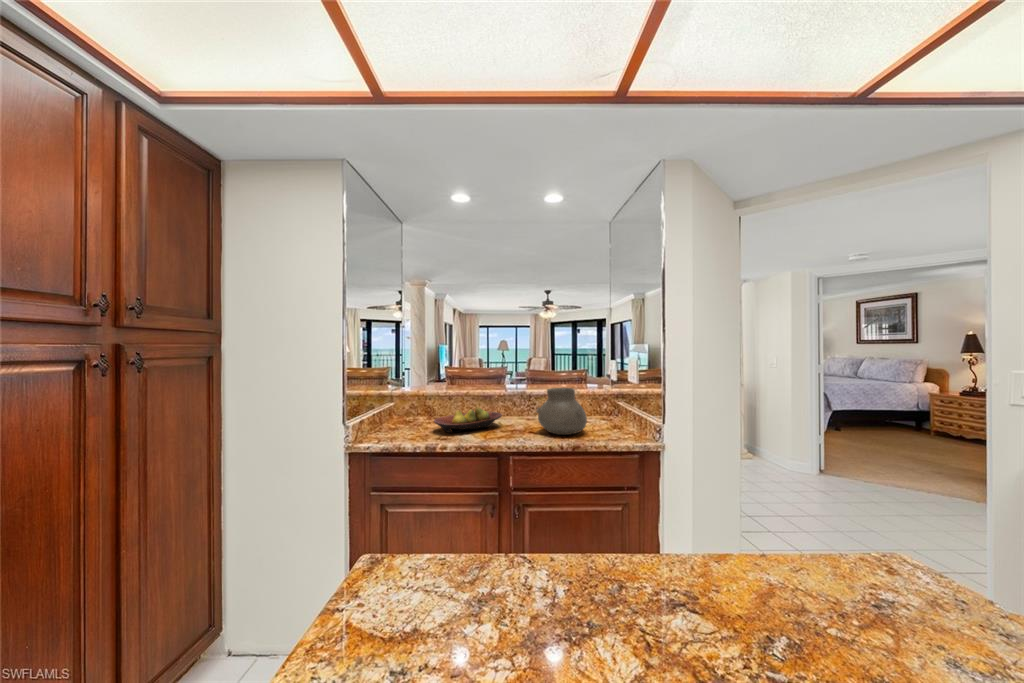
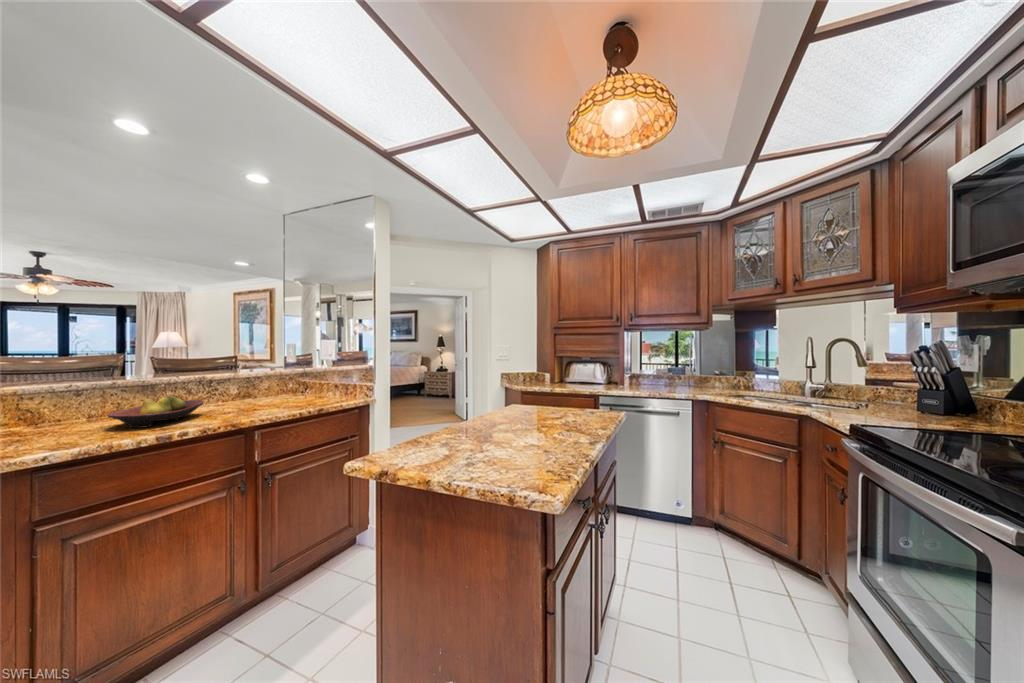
vase: present [536,388,587,435] -> none [256,365,310,407]

